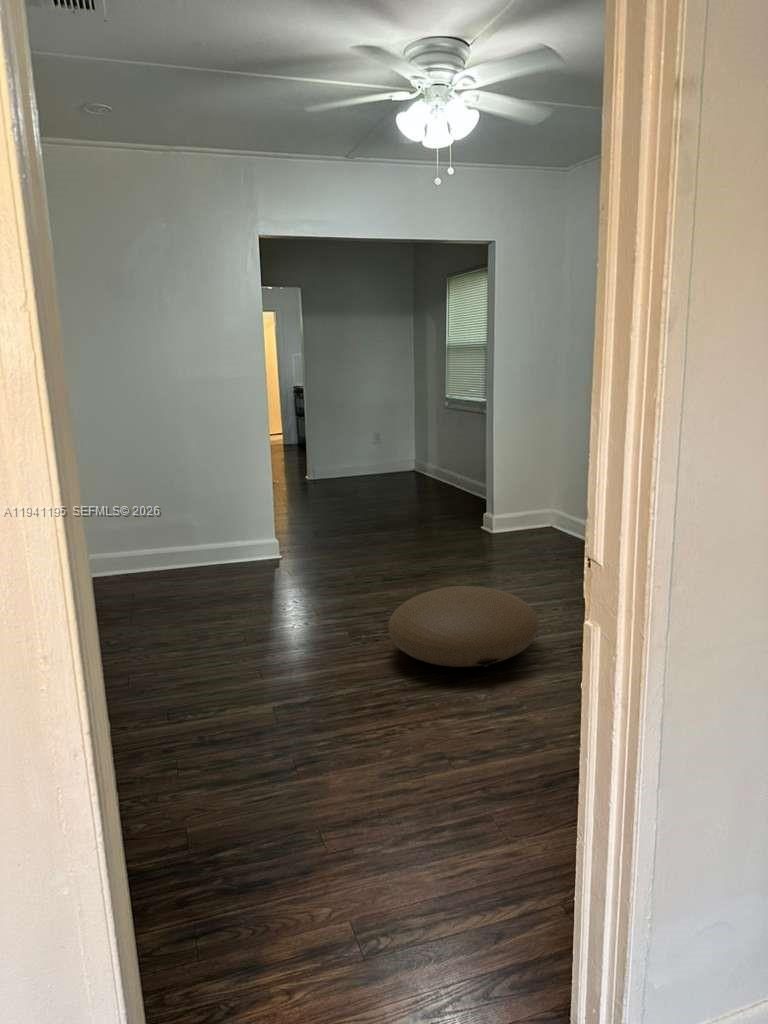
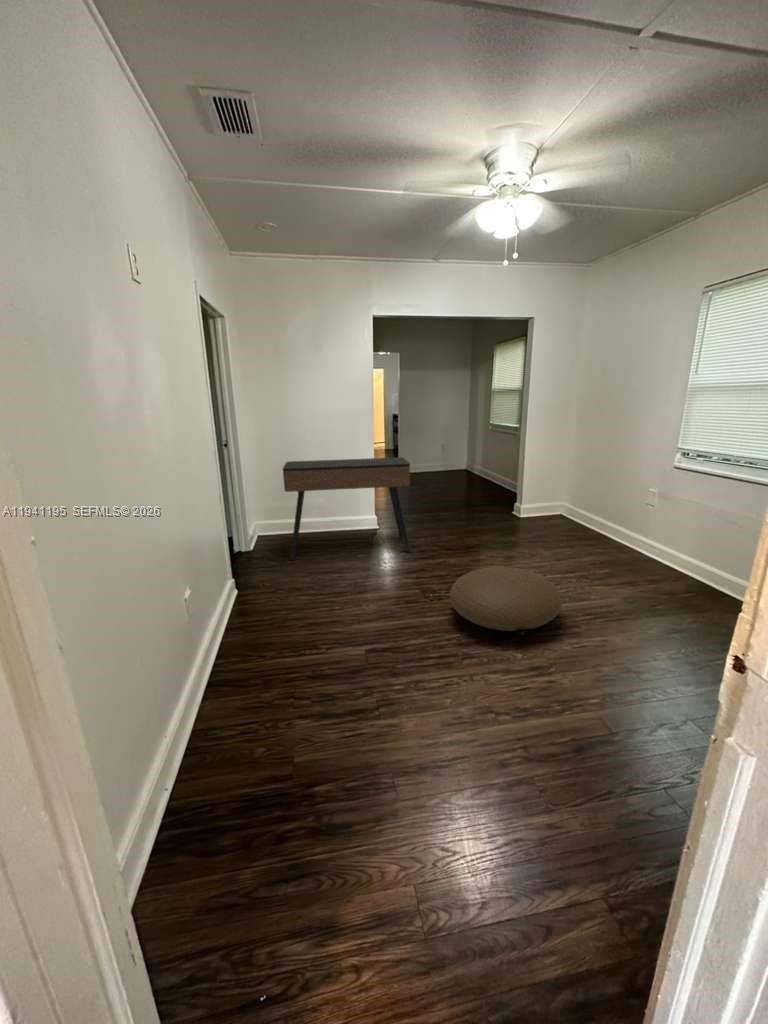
console table: none [127,444,330,607] -> present [283,457,410,560]

